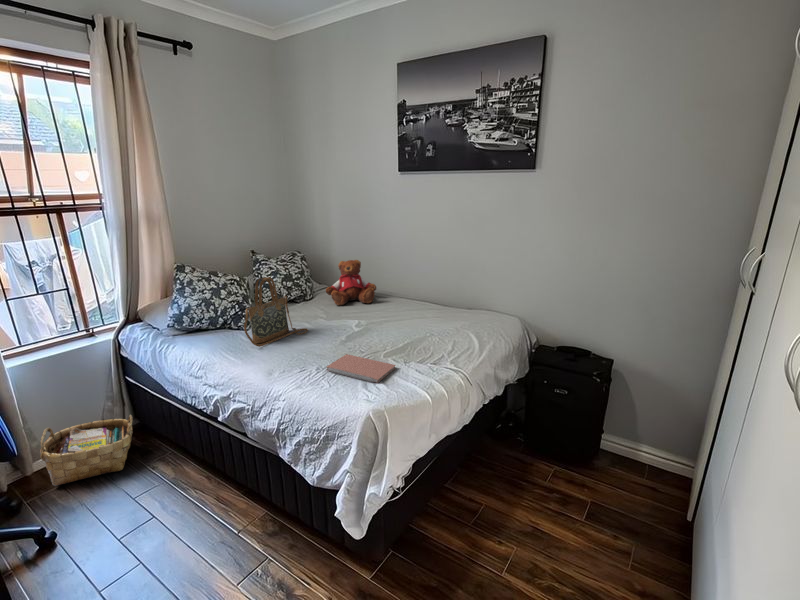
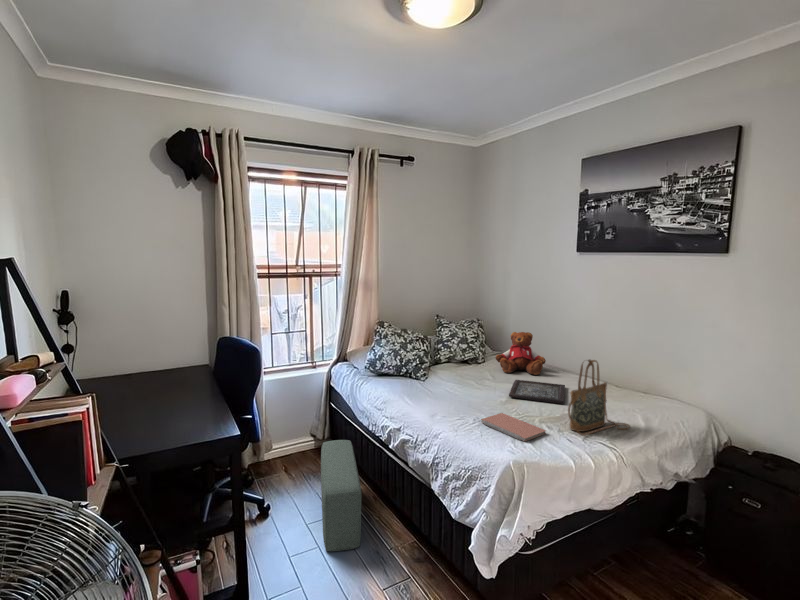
handbag: present [244,277,308,347] -> present [568,360,630,436]
tray: none [348,310,404,333] -> present [509,380,565,404]
woven basket: present [40,415,133,486] -> none [270,428,330,475]
pouf: none [123,420,199,565] -> present [321,440,361,551]

